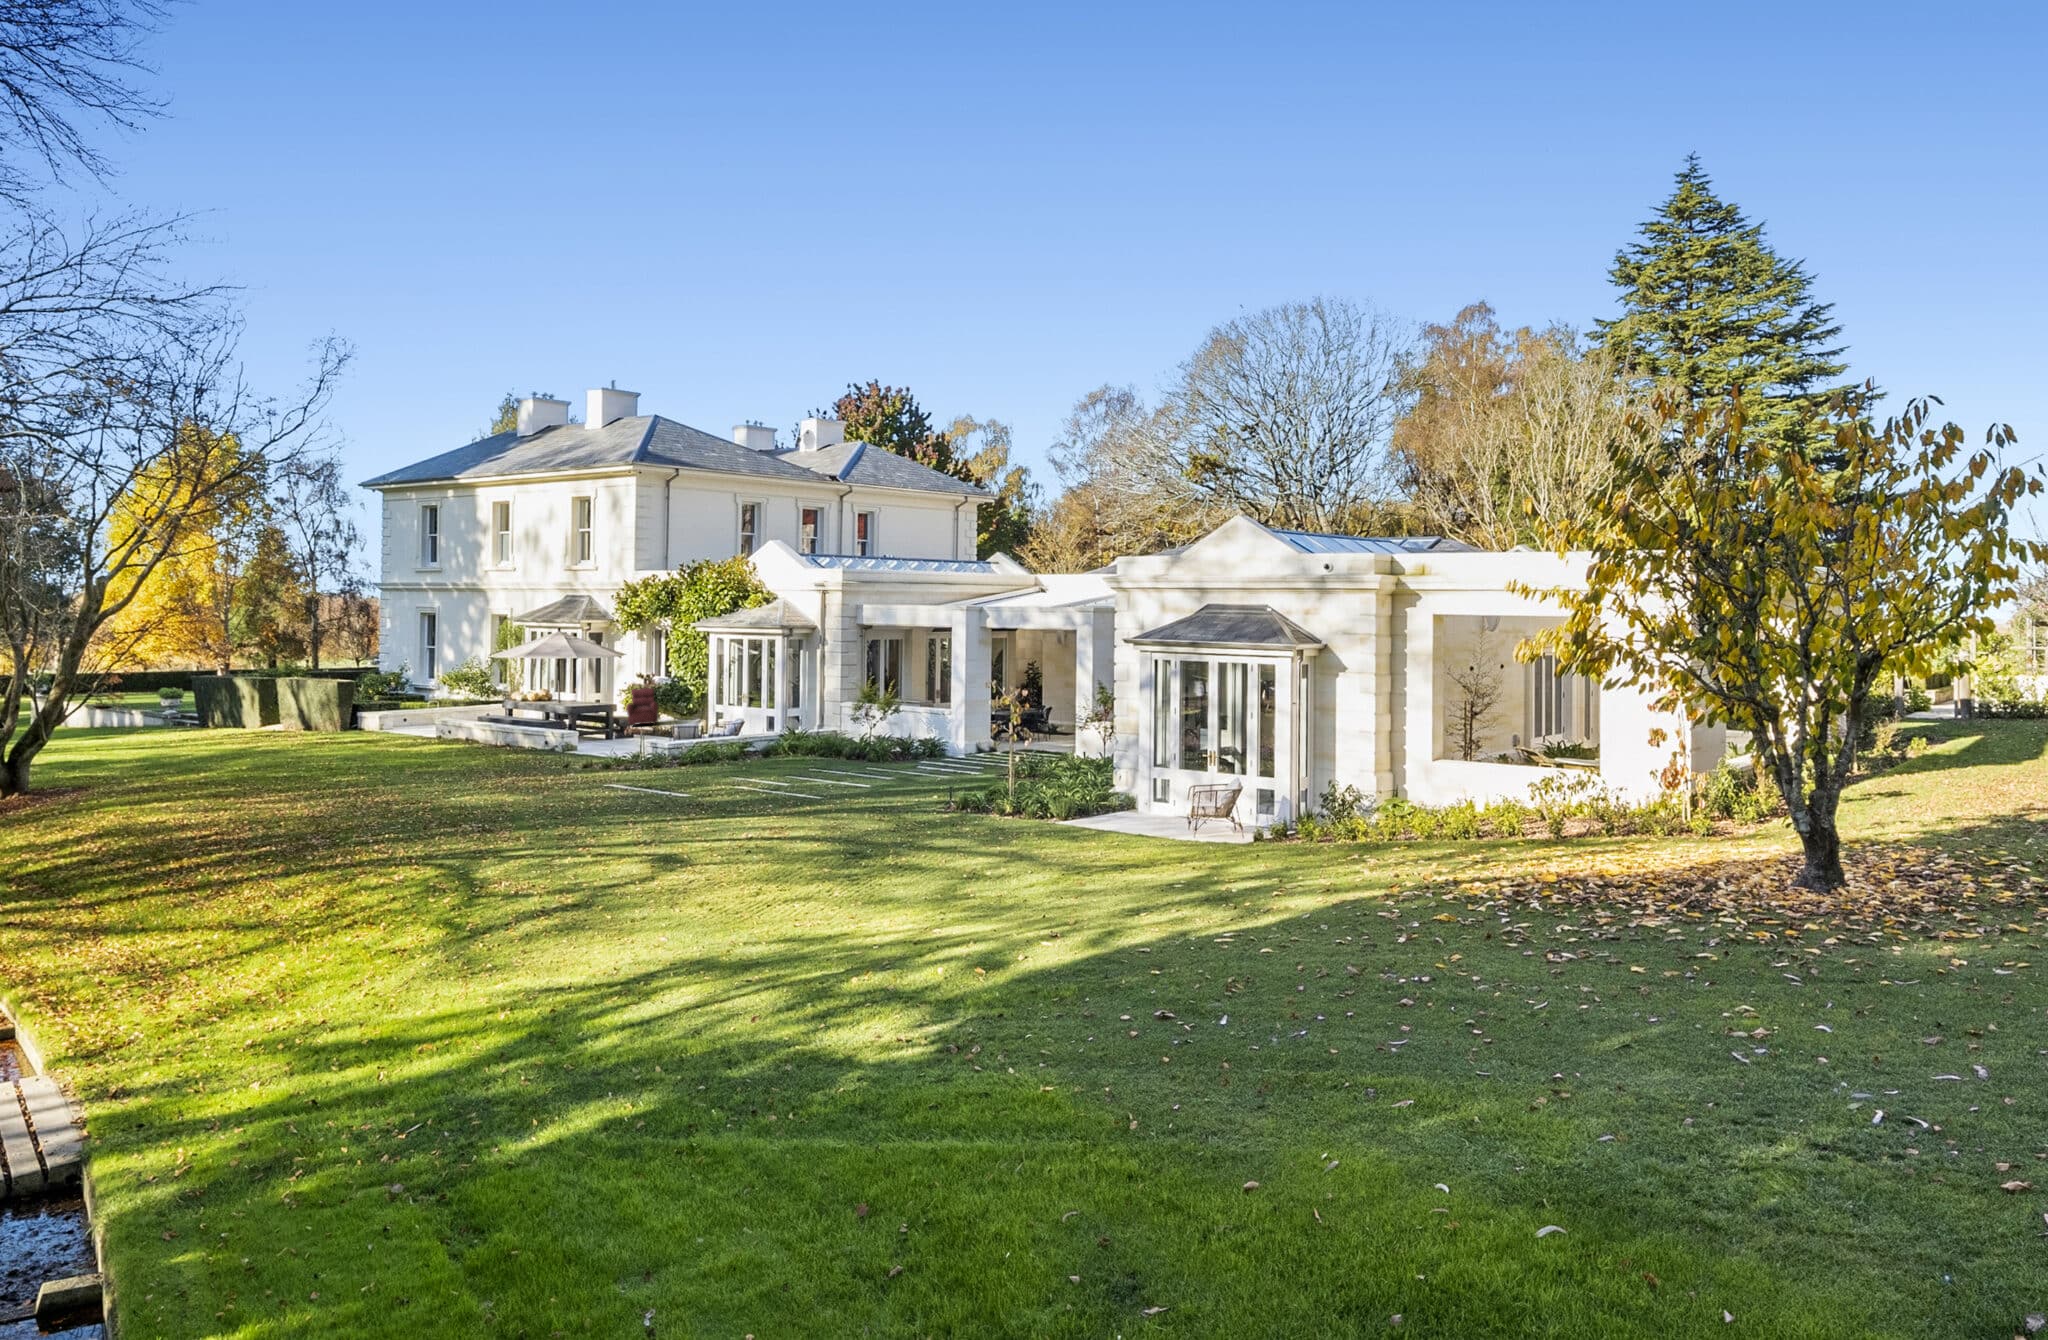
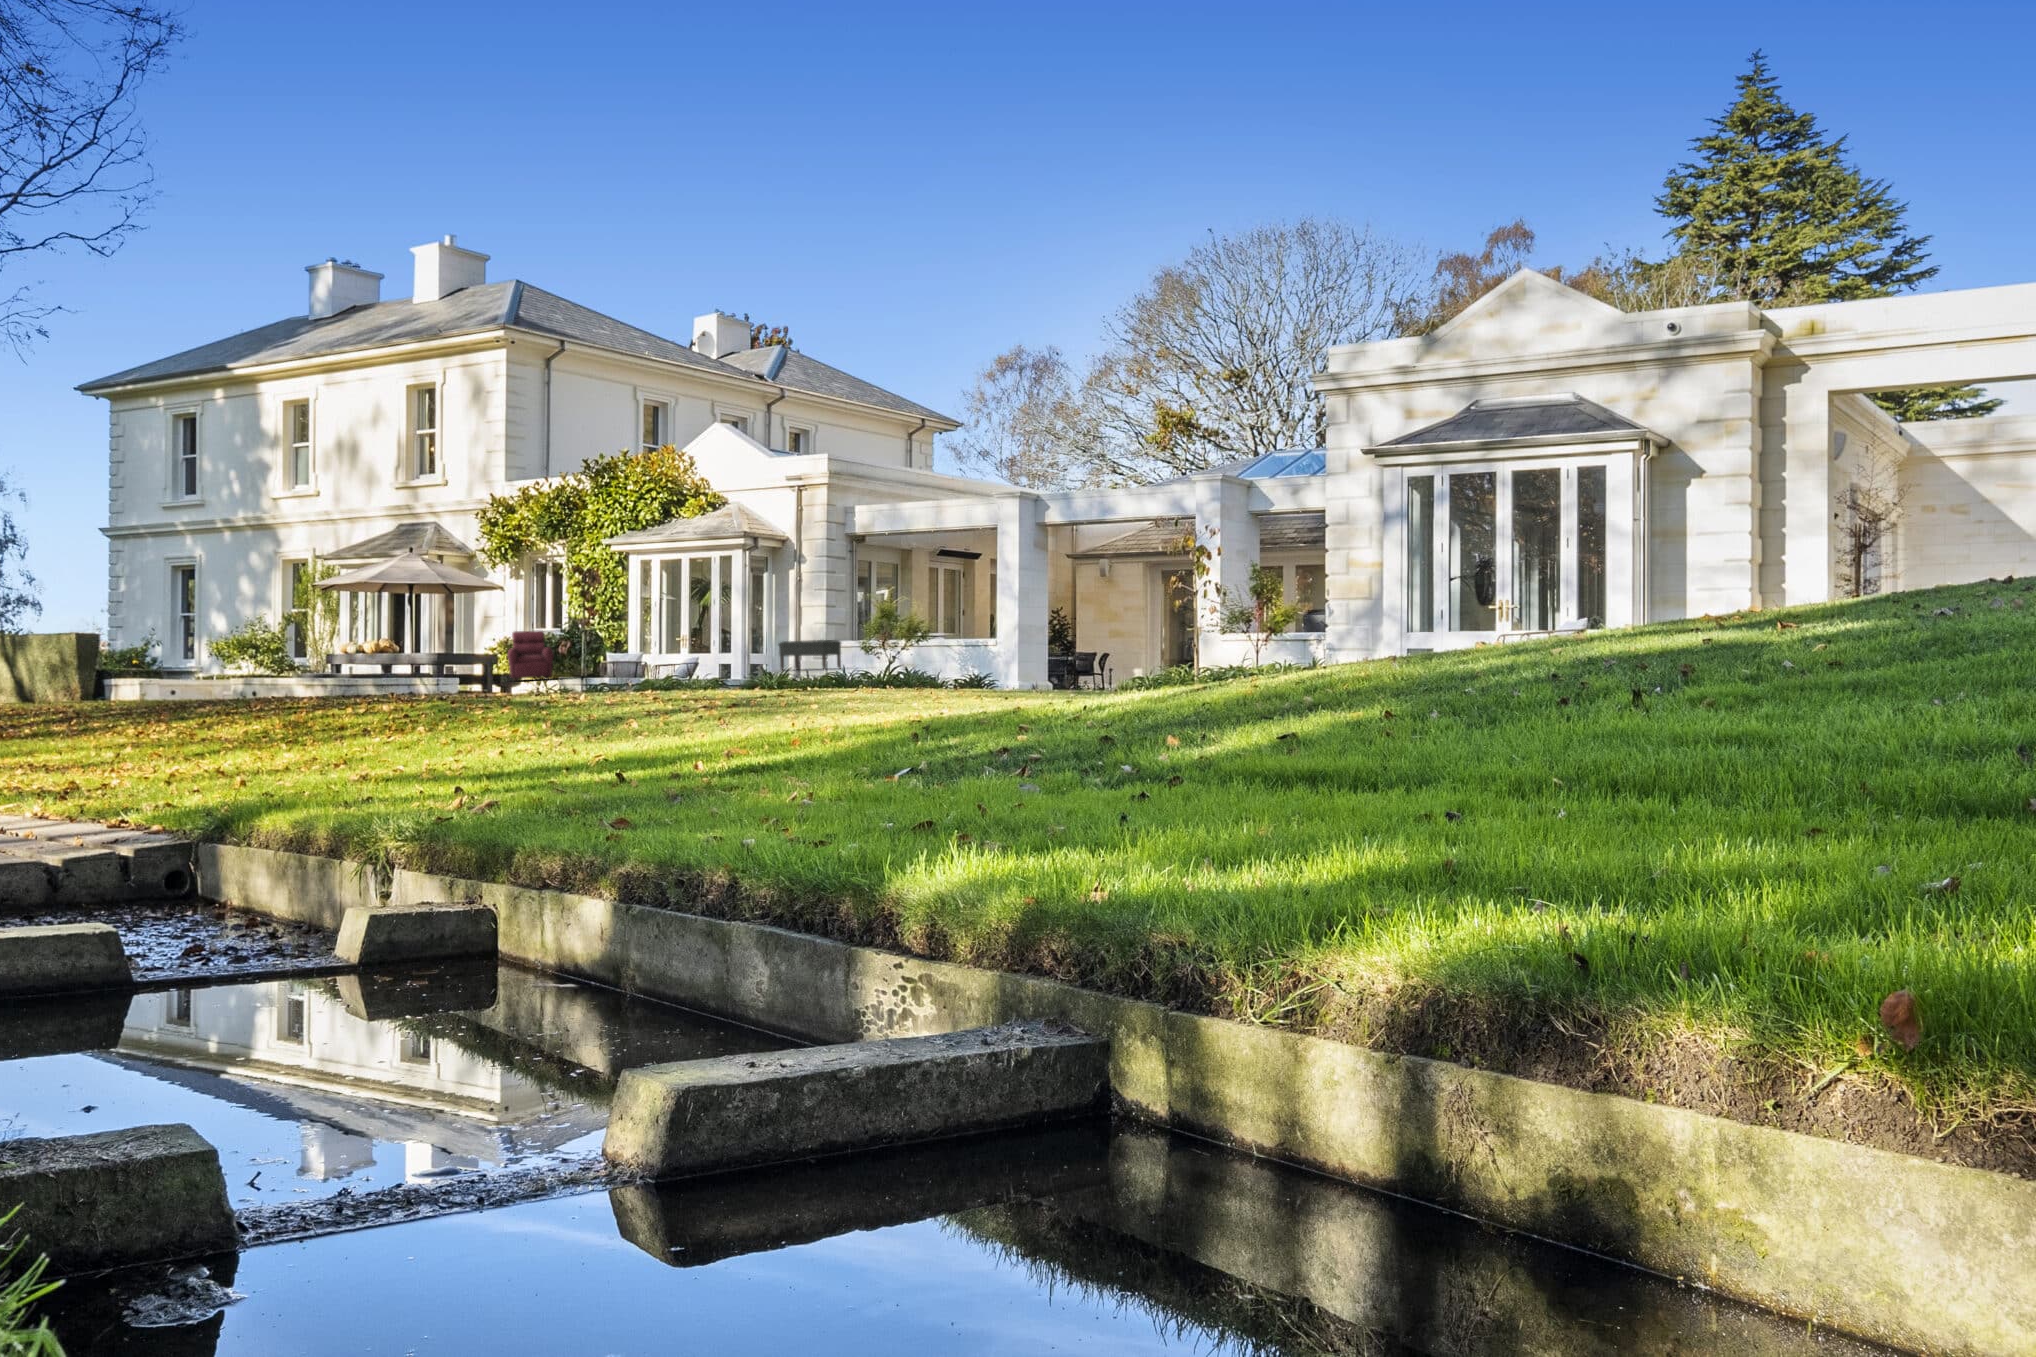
bench: none [806,701,847,725] -> present [778,640,841,670]

